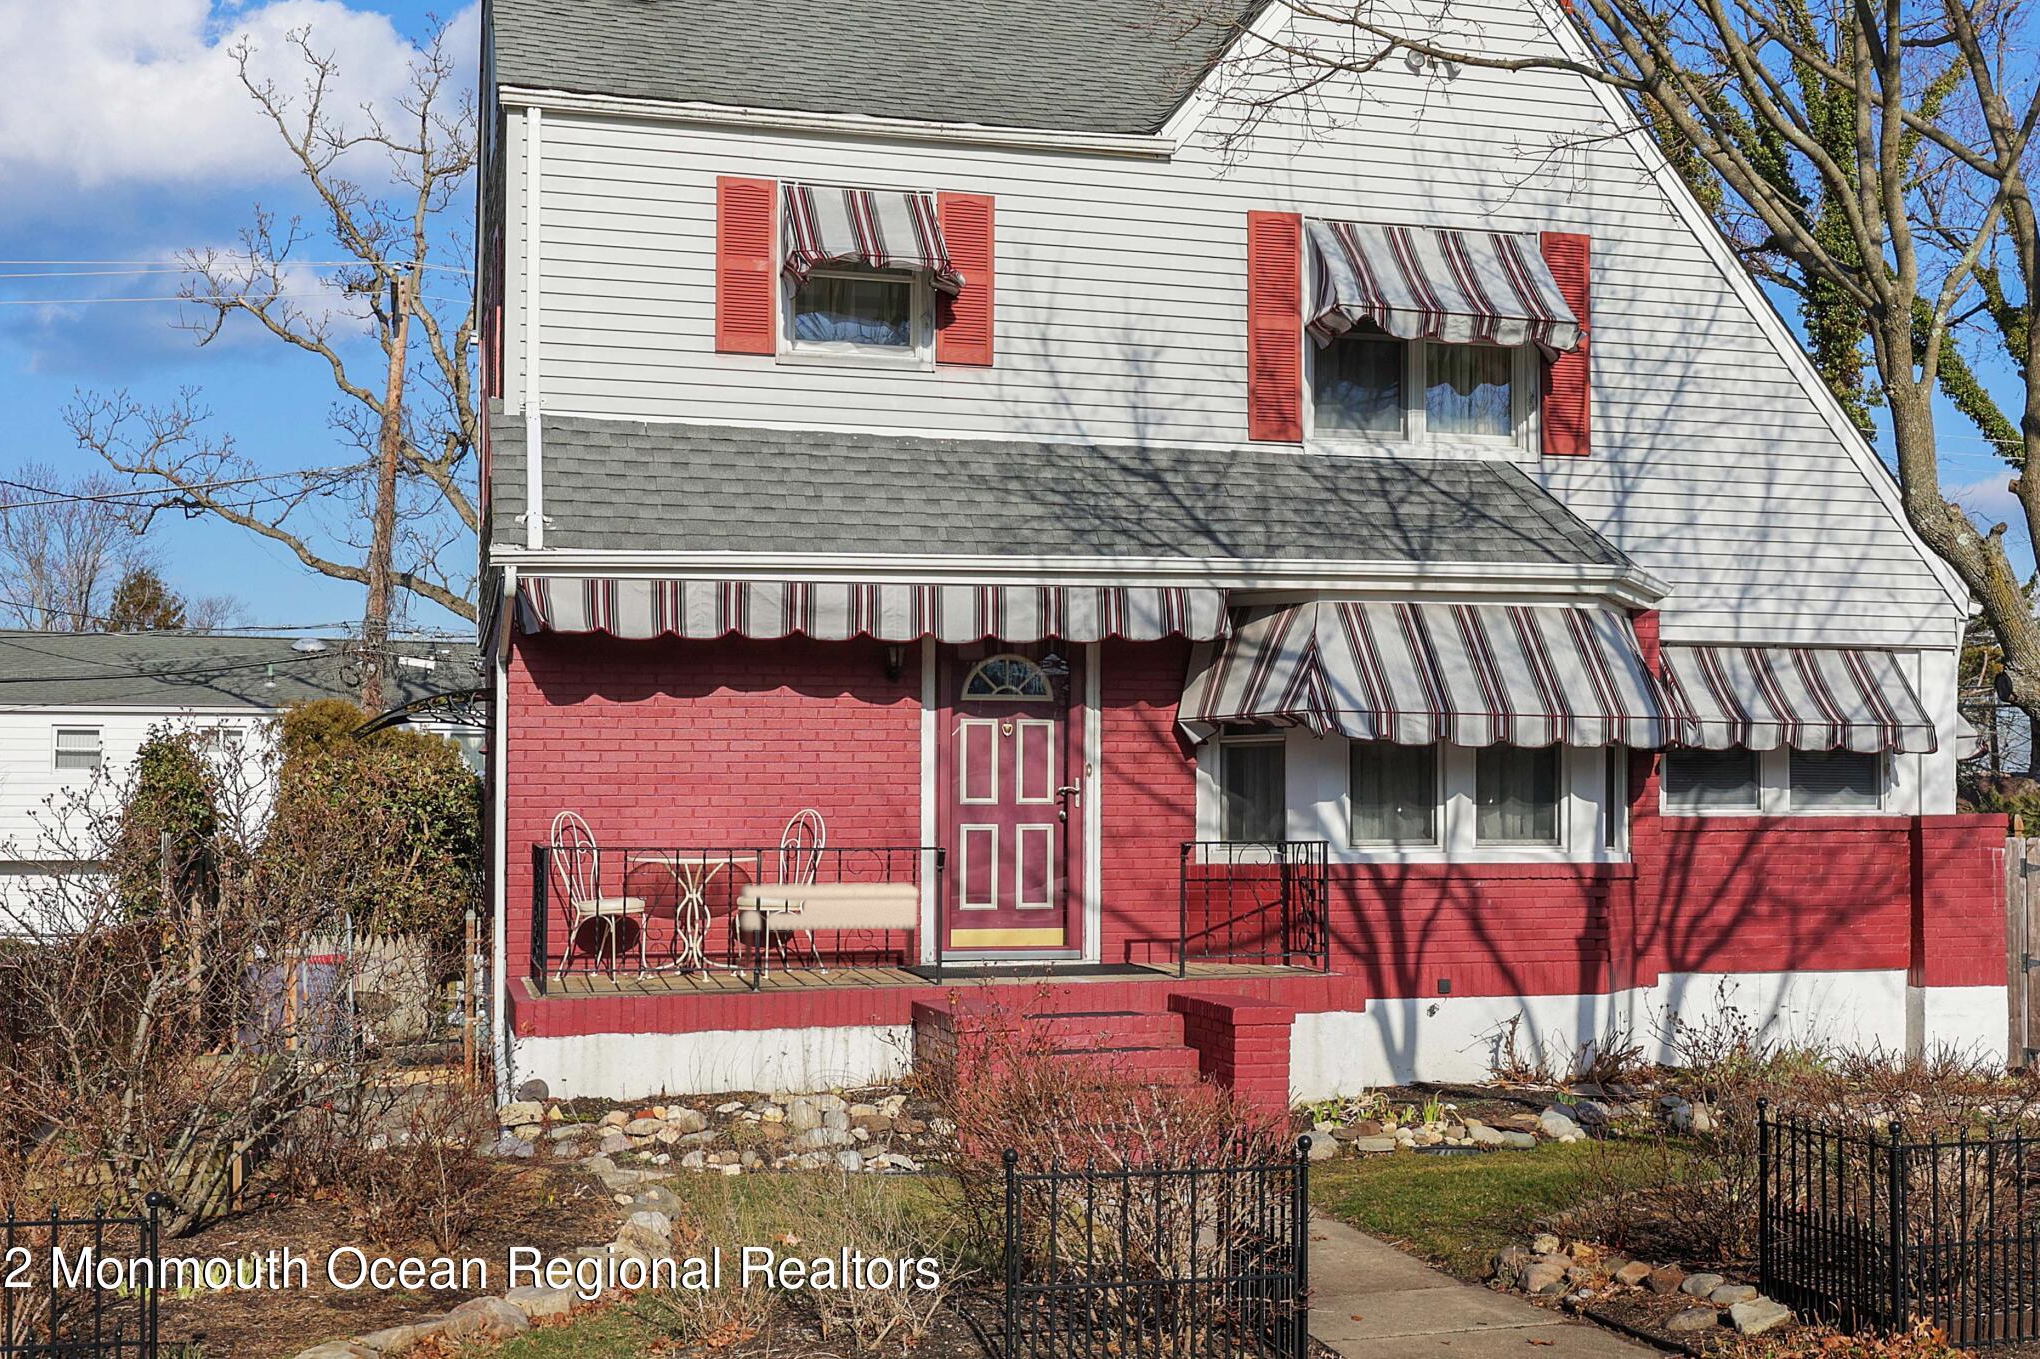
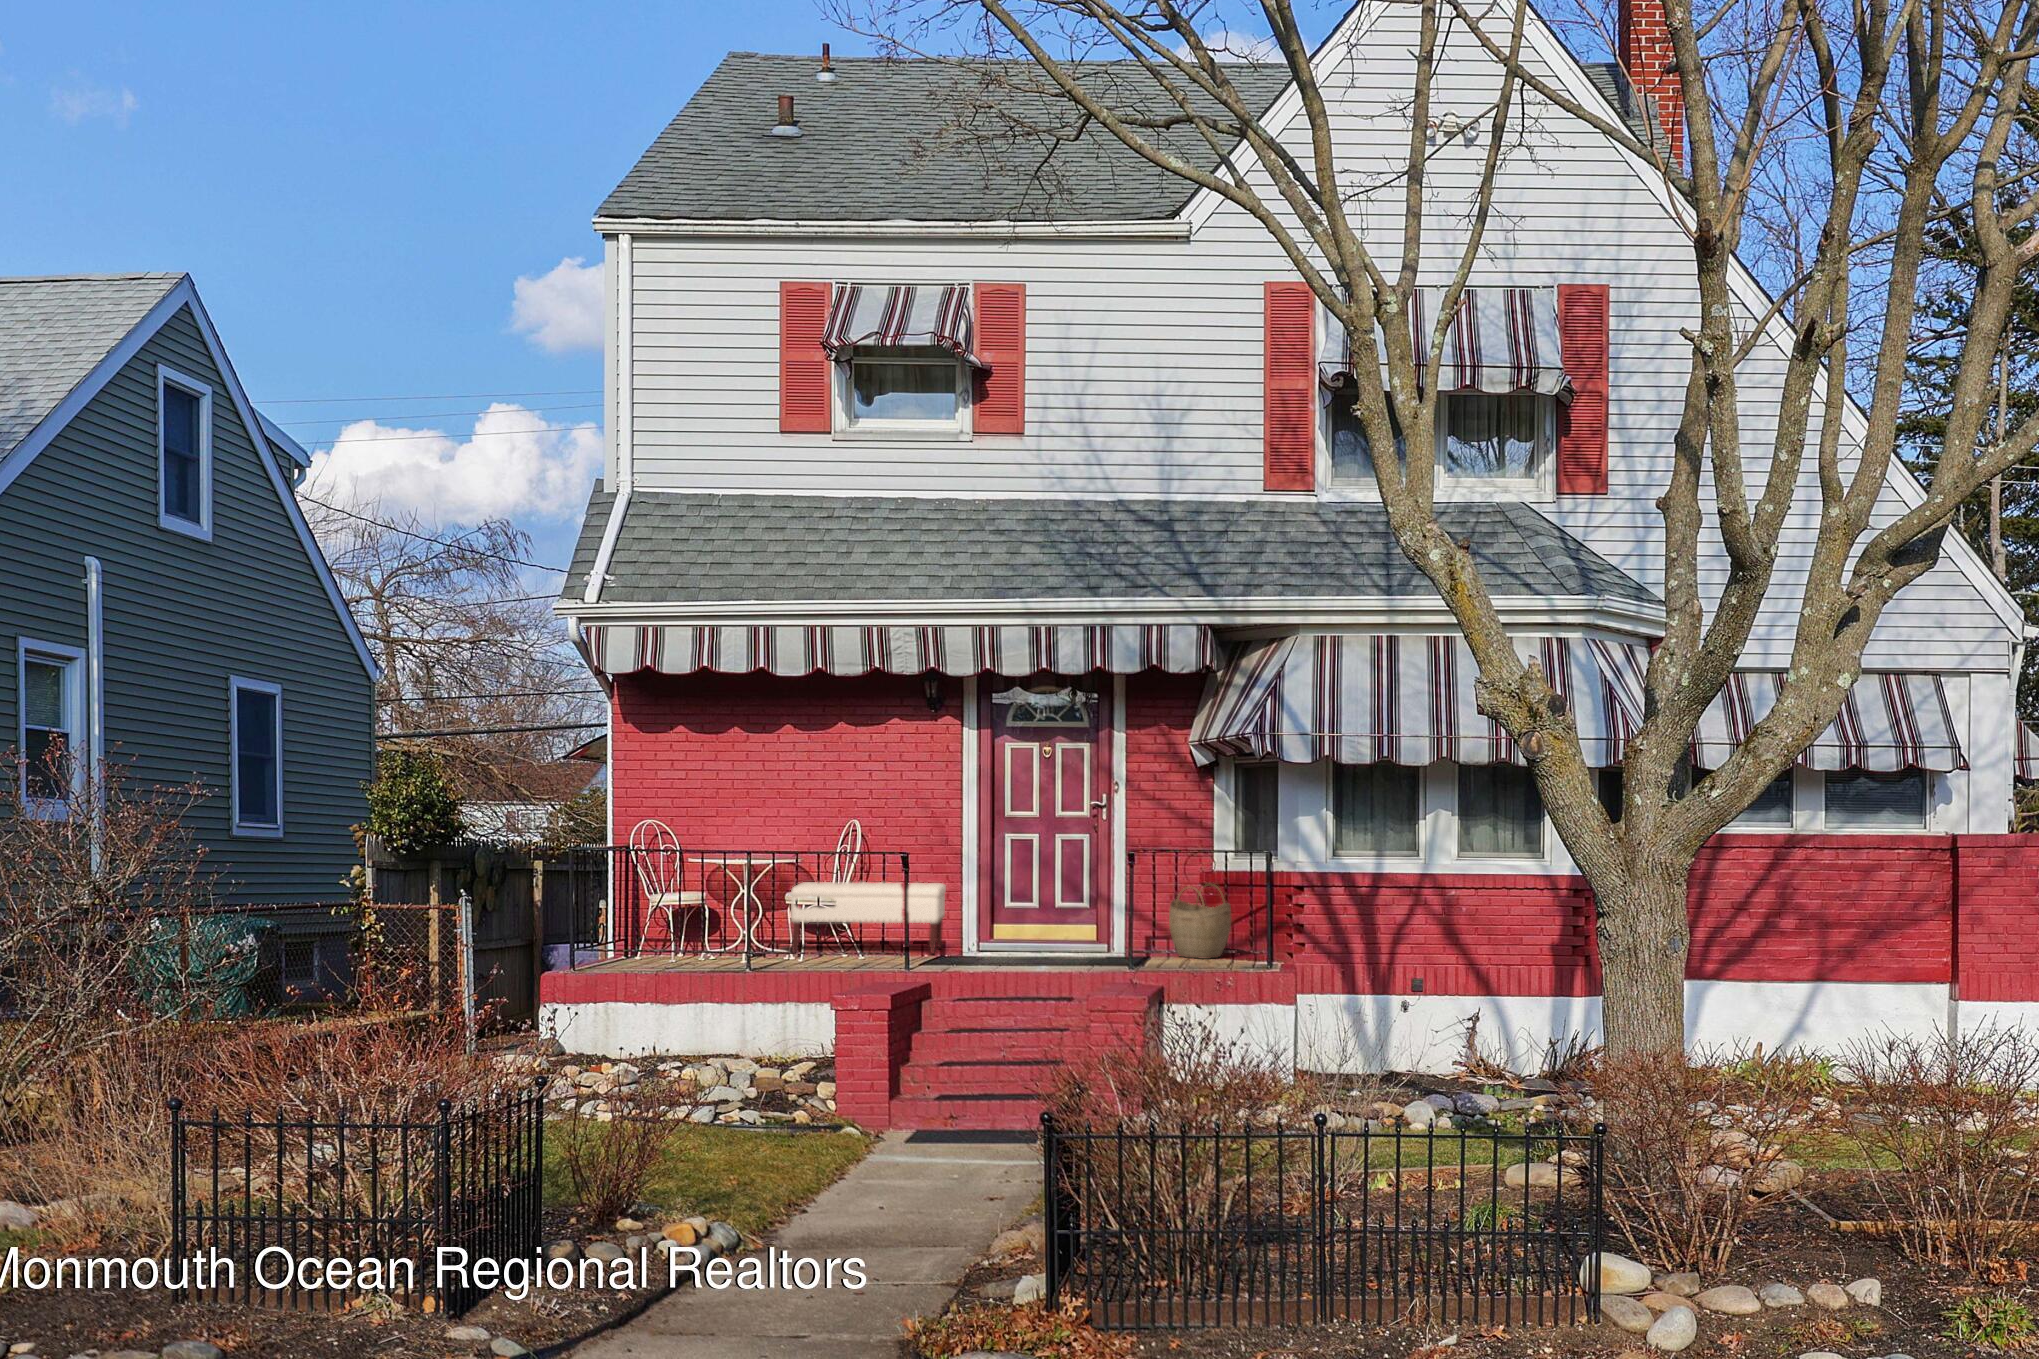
woven basket: none [1168,880,1238,964] -> present [1169,885,1232,959]

